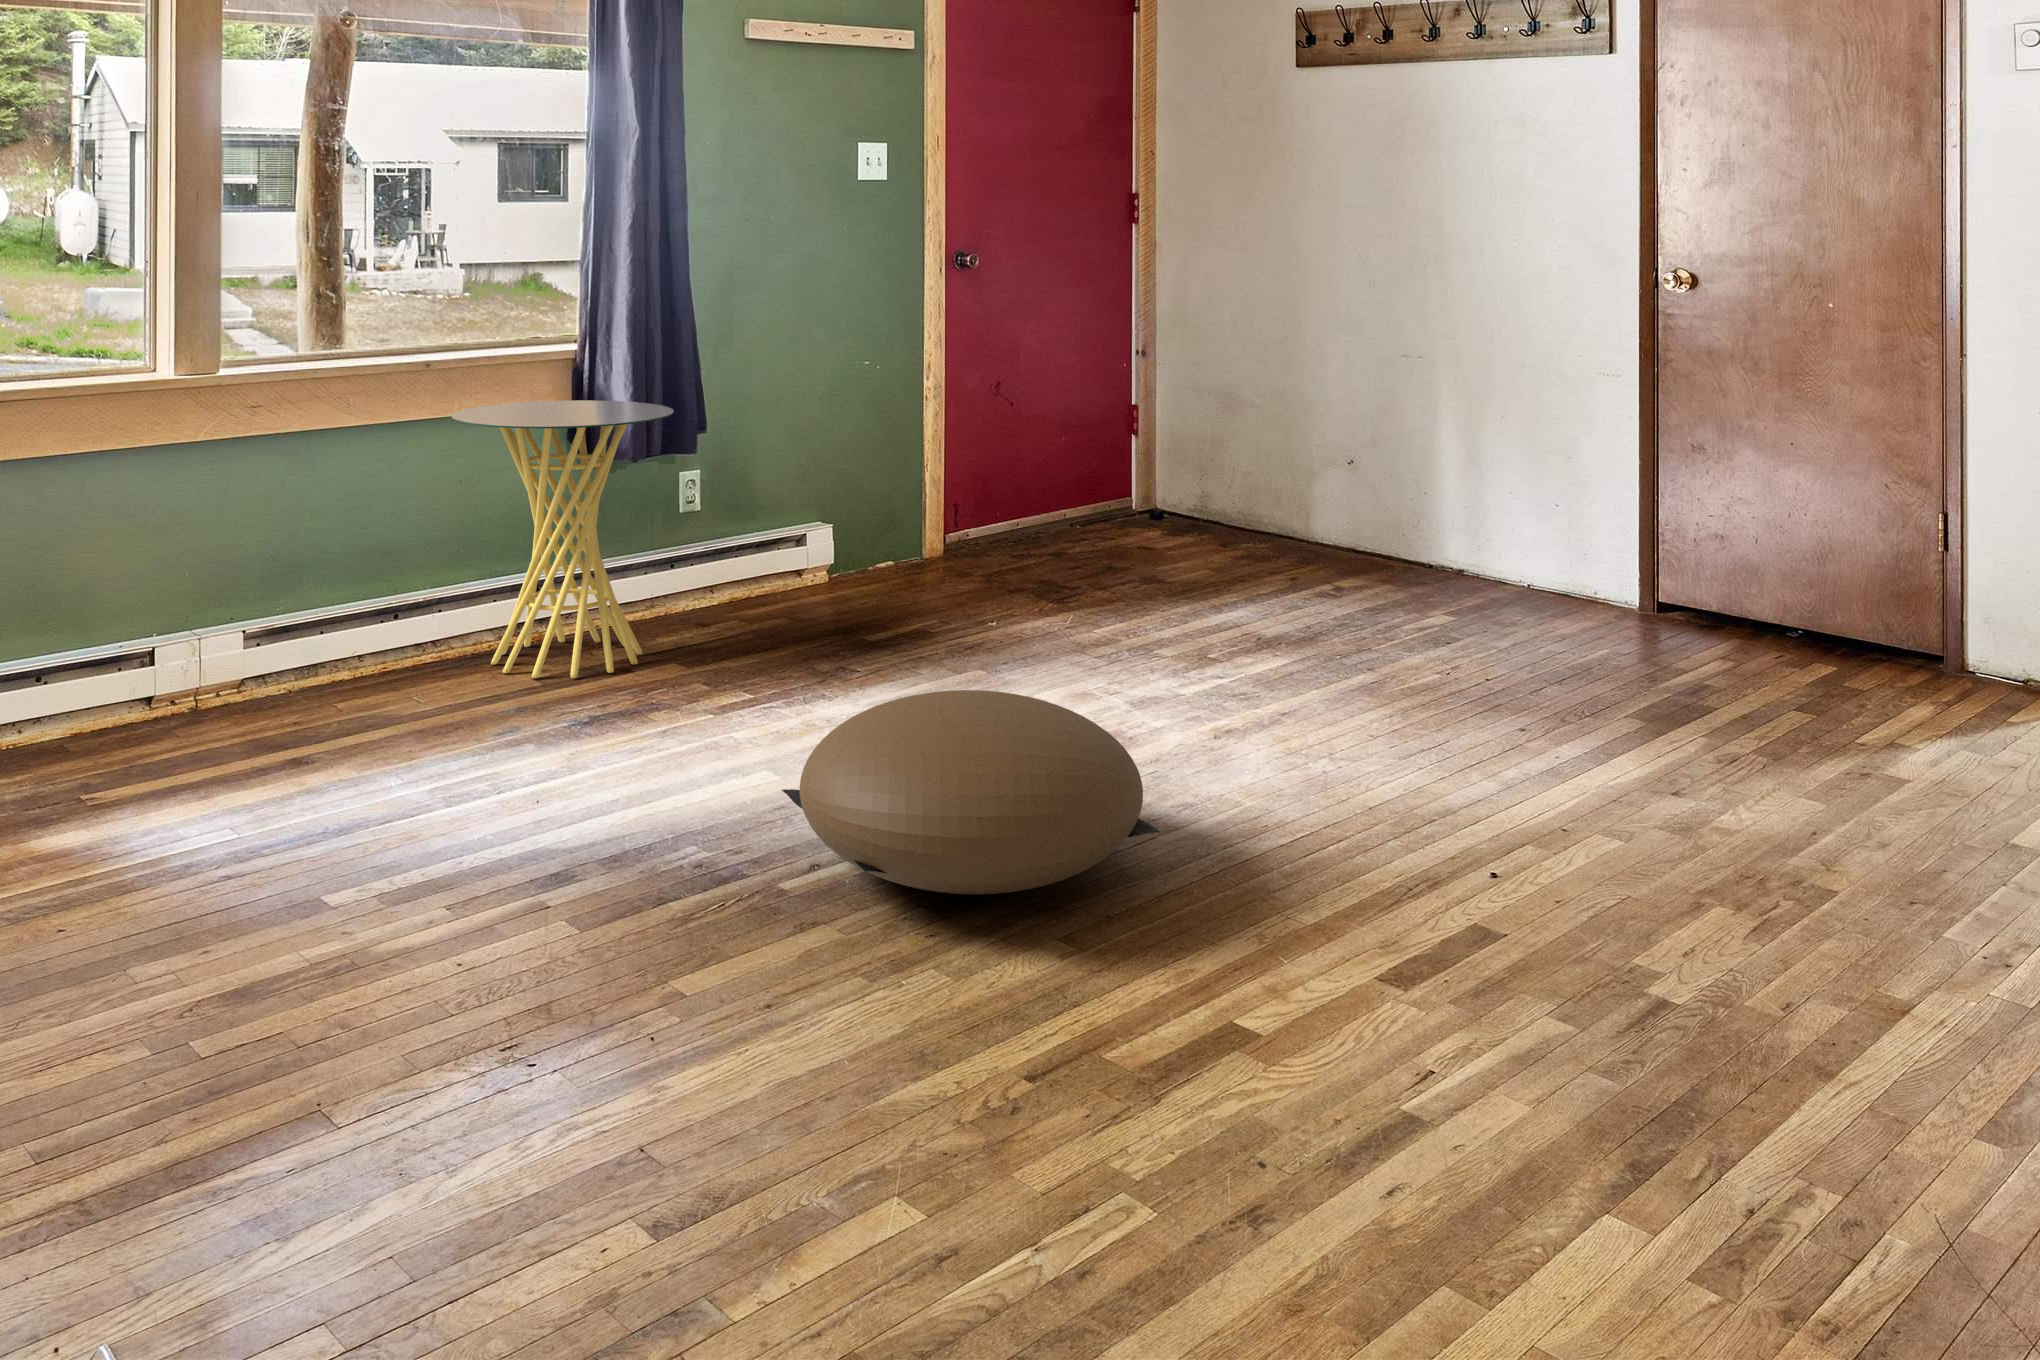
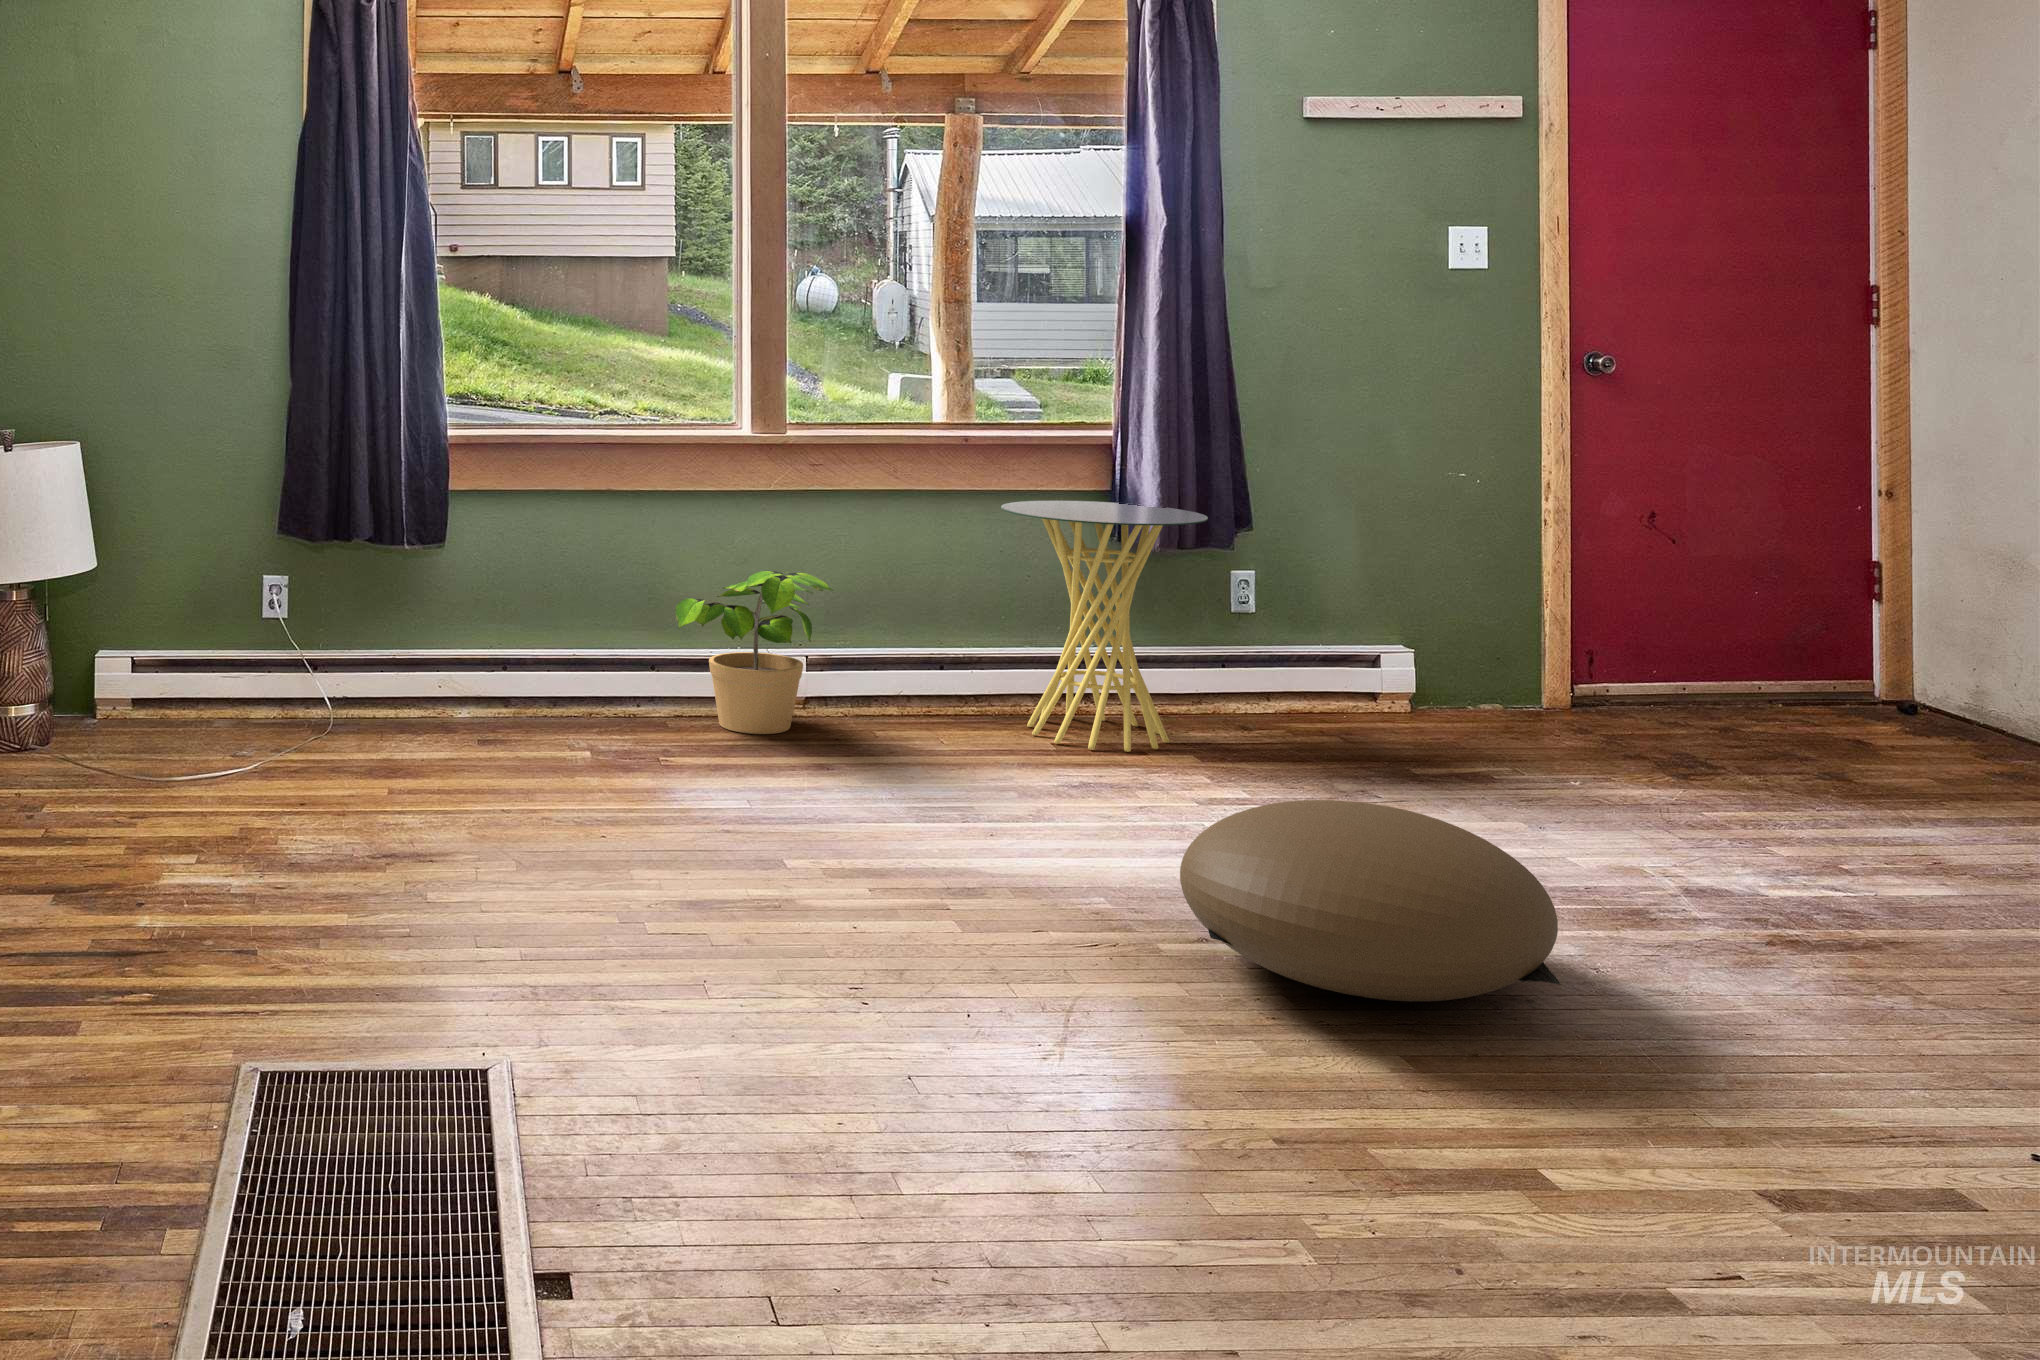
potted plant: none [60,528,289,741] -> present [676,571,833,734]

